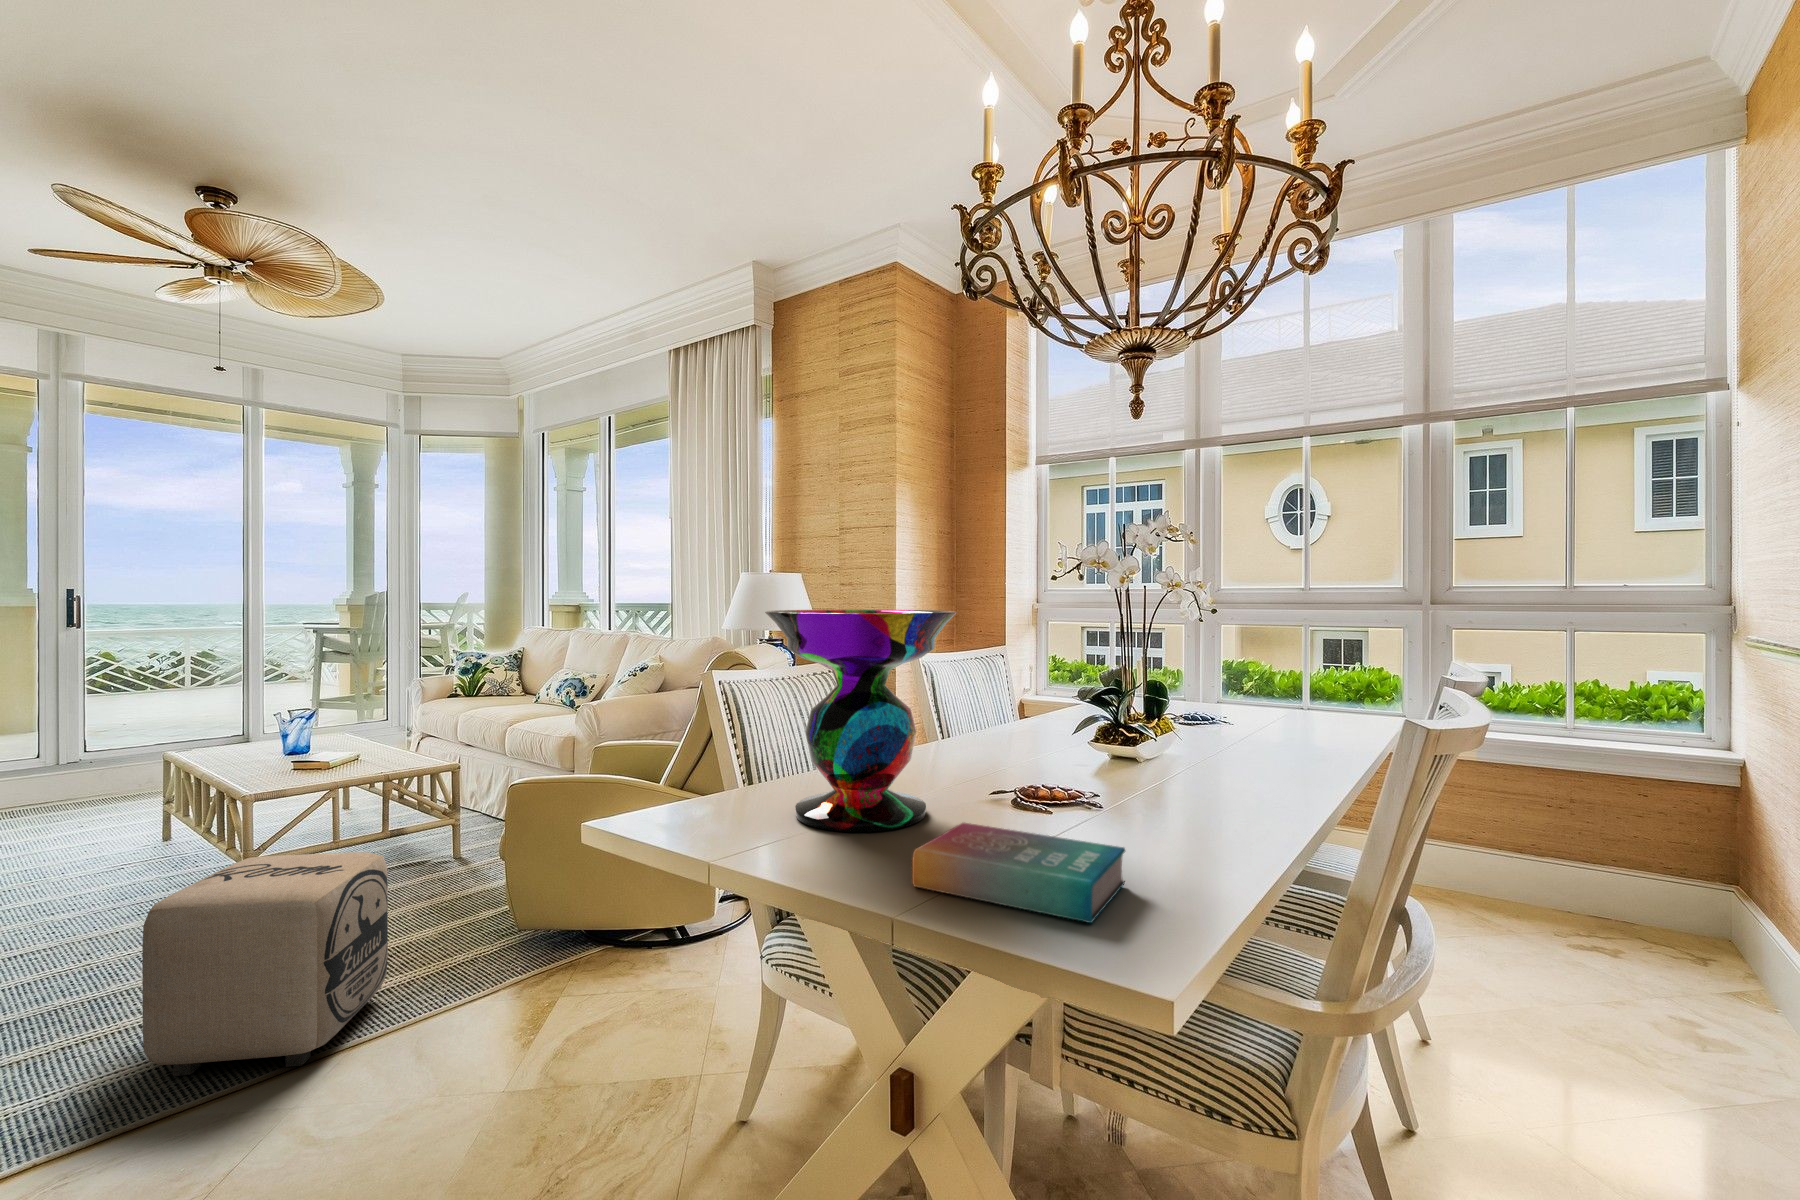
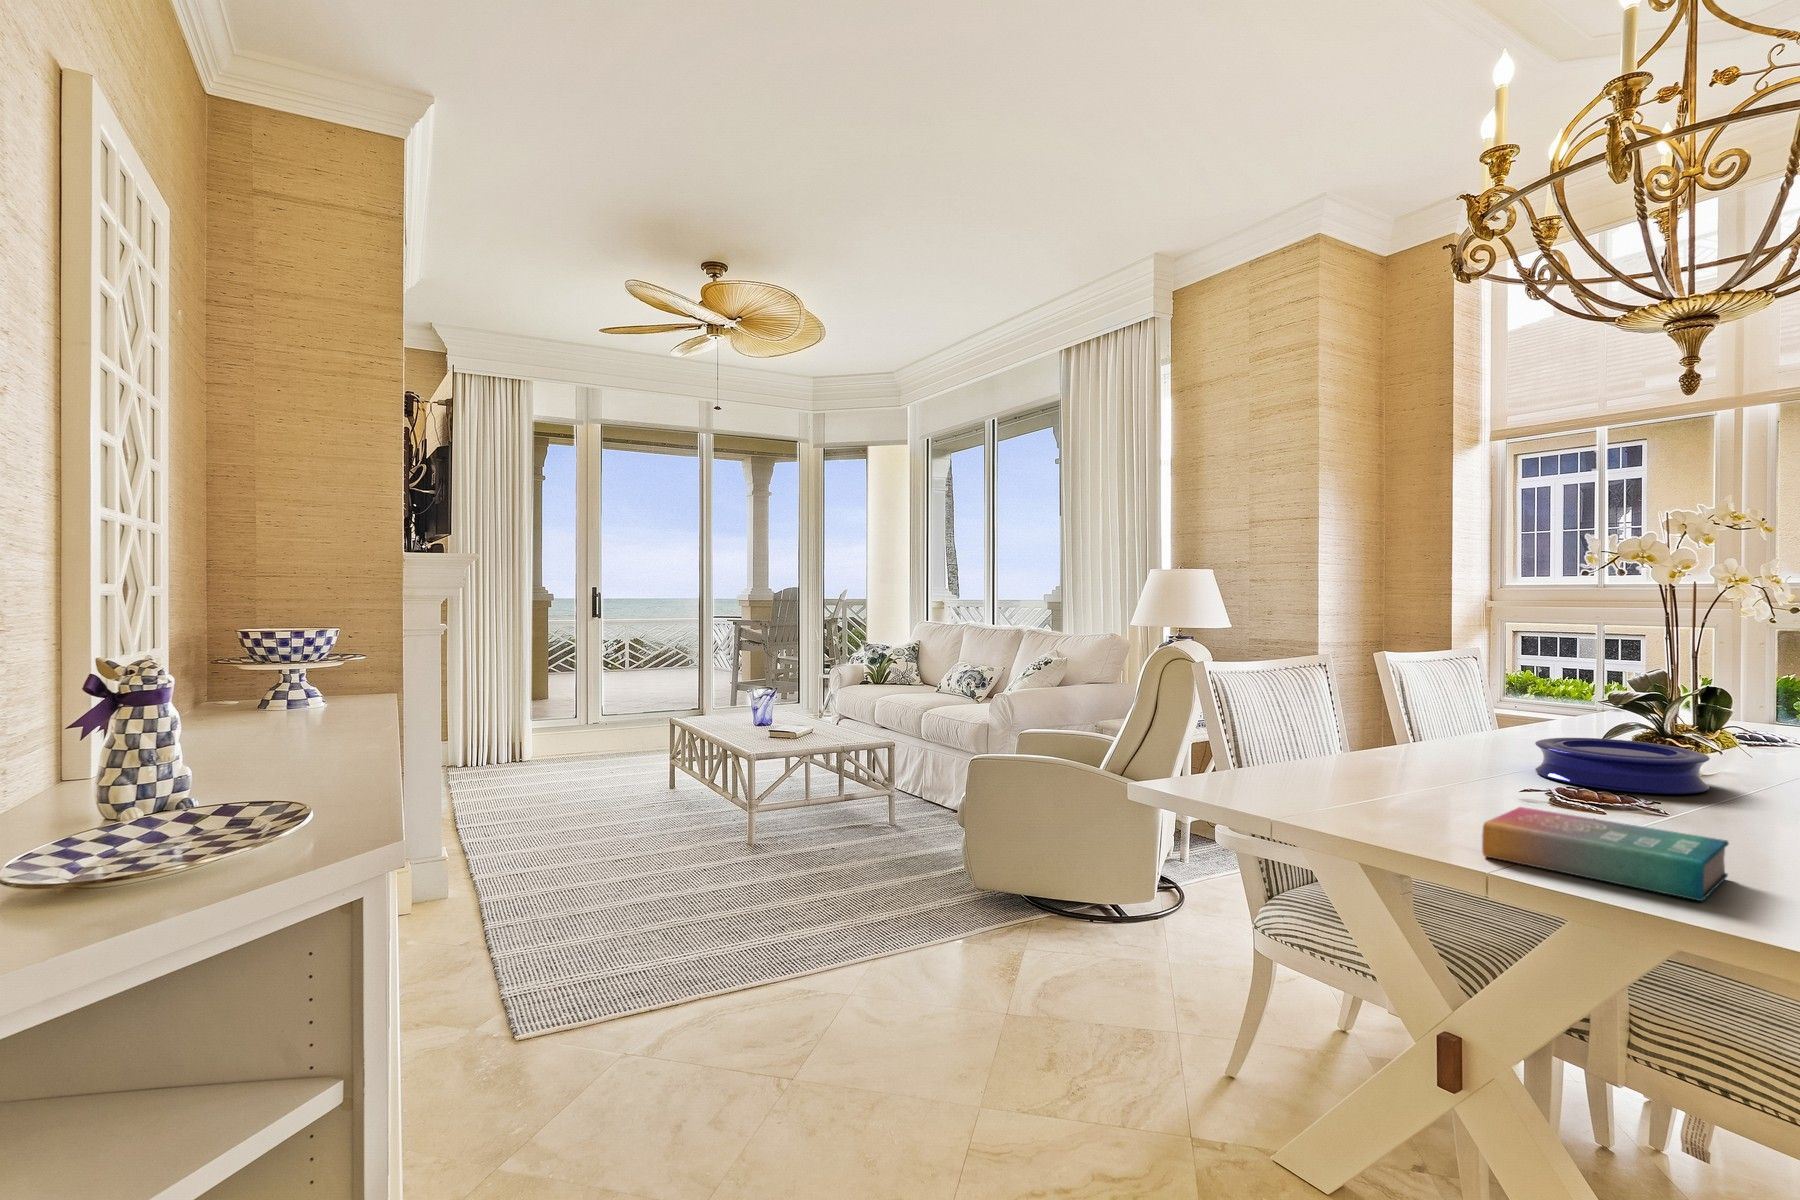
decorative bowl: present [765,610,956,832] -> none [1285,604,1492,812]
plate: none [1018,733,1146,785] -> present [1535,738,1710,794]
ottoman: present [142,852,388,1076] -> none [740,802,887,970]

